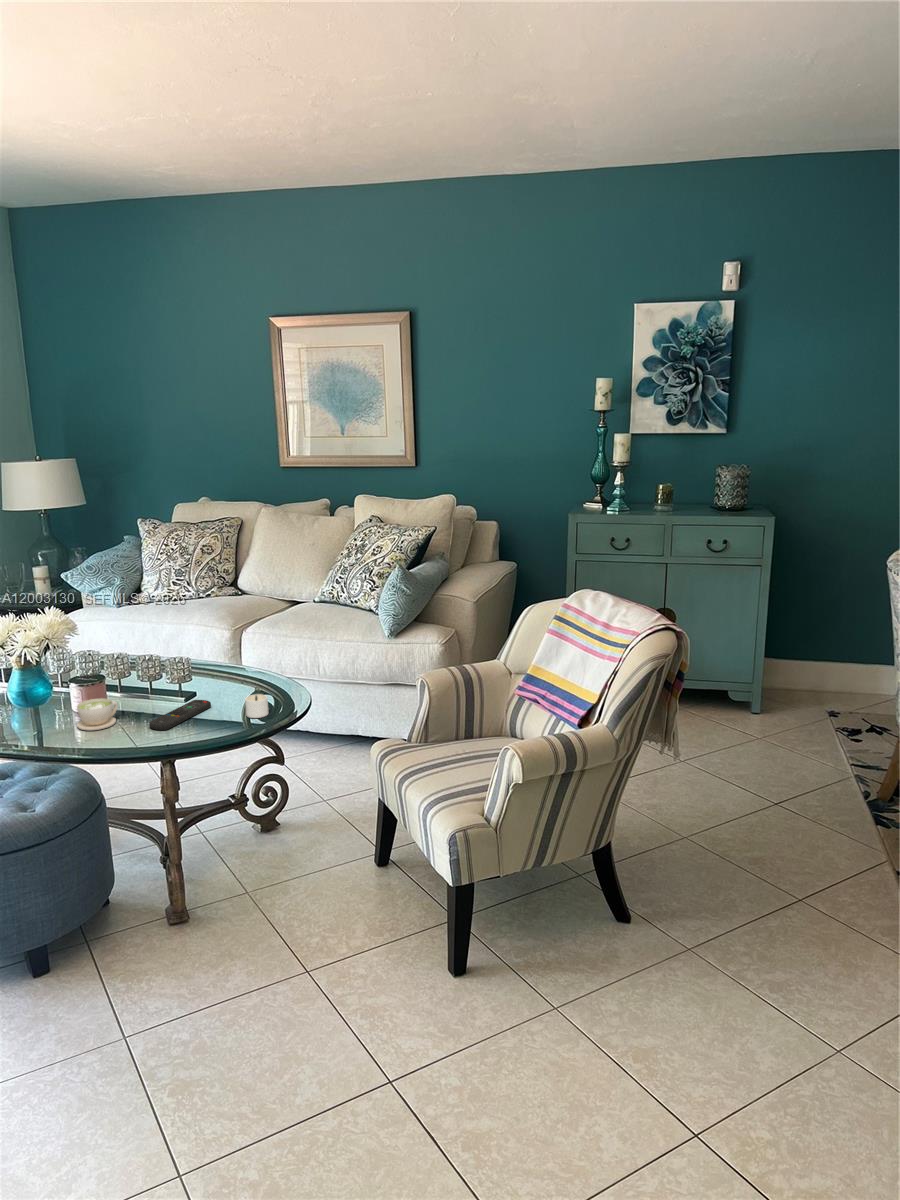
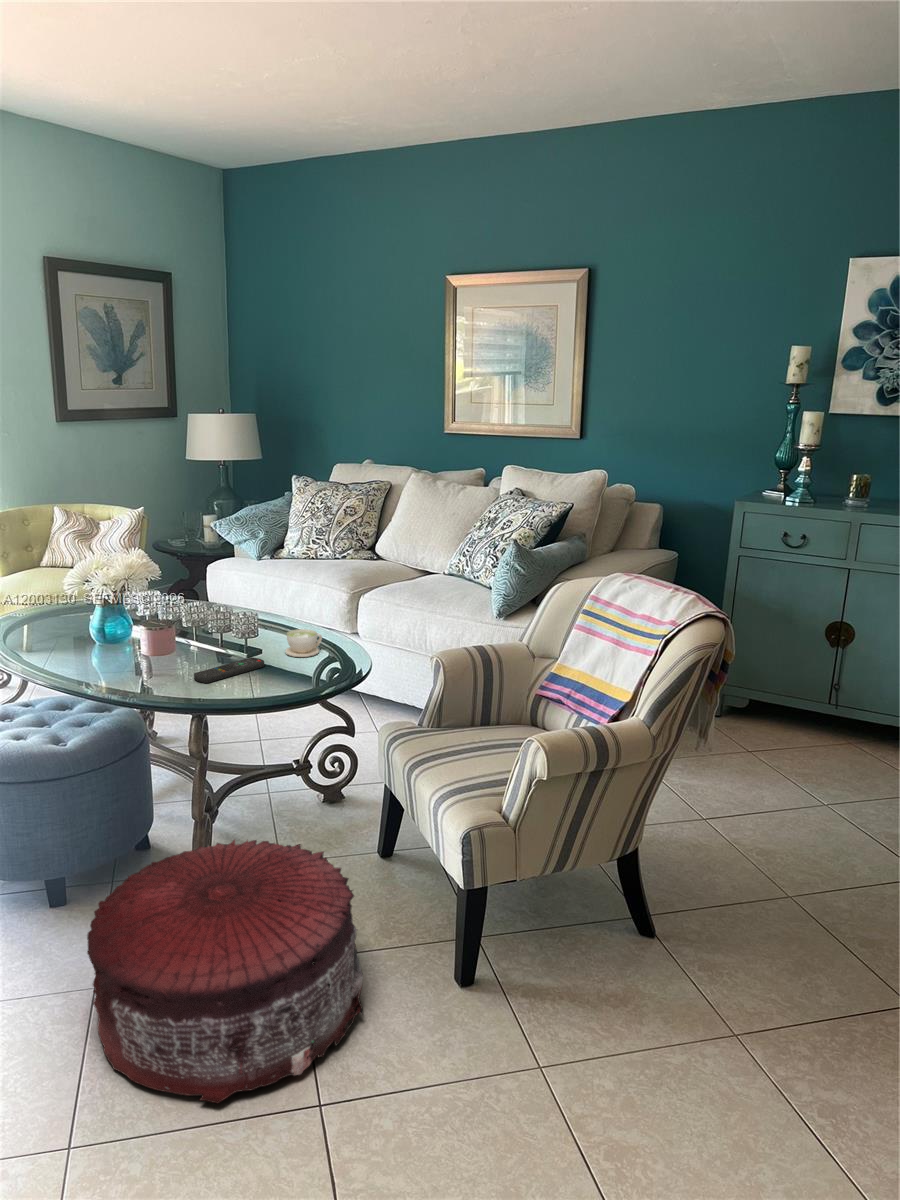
candle: present [245,694,268,718] -> none [289,660,322,684]
coffee cup: present [77,698,118,730] -> present [286,629,322,657]
pouf: none [139,866,410,1119] -> present [87,840,363,1103]

